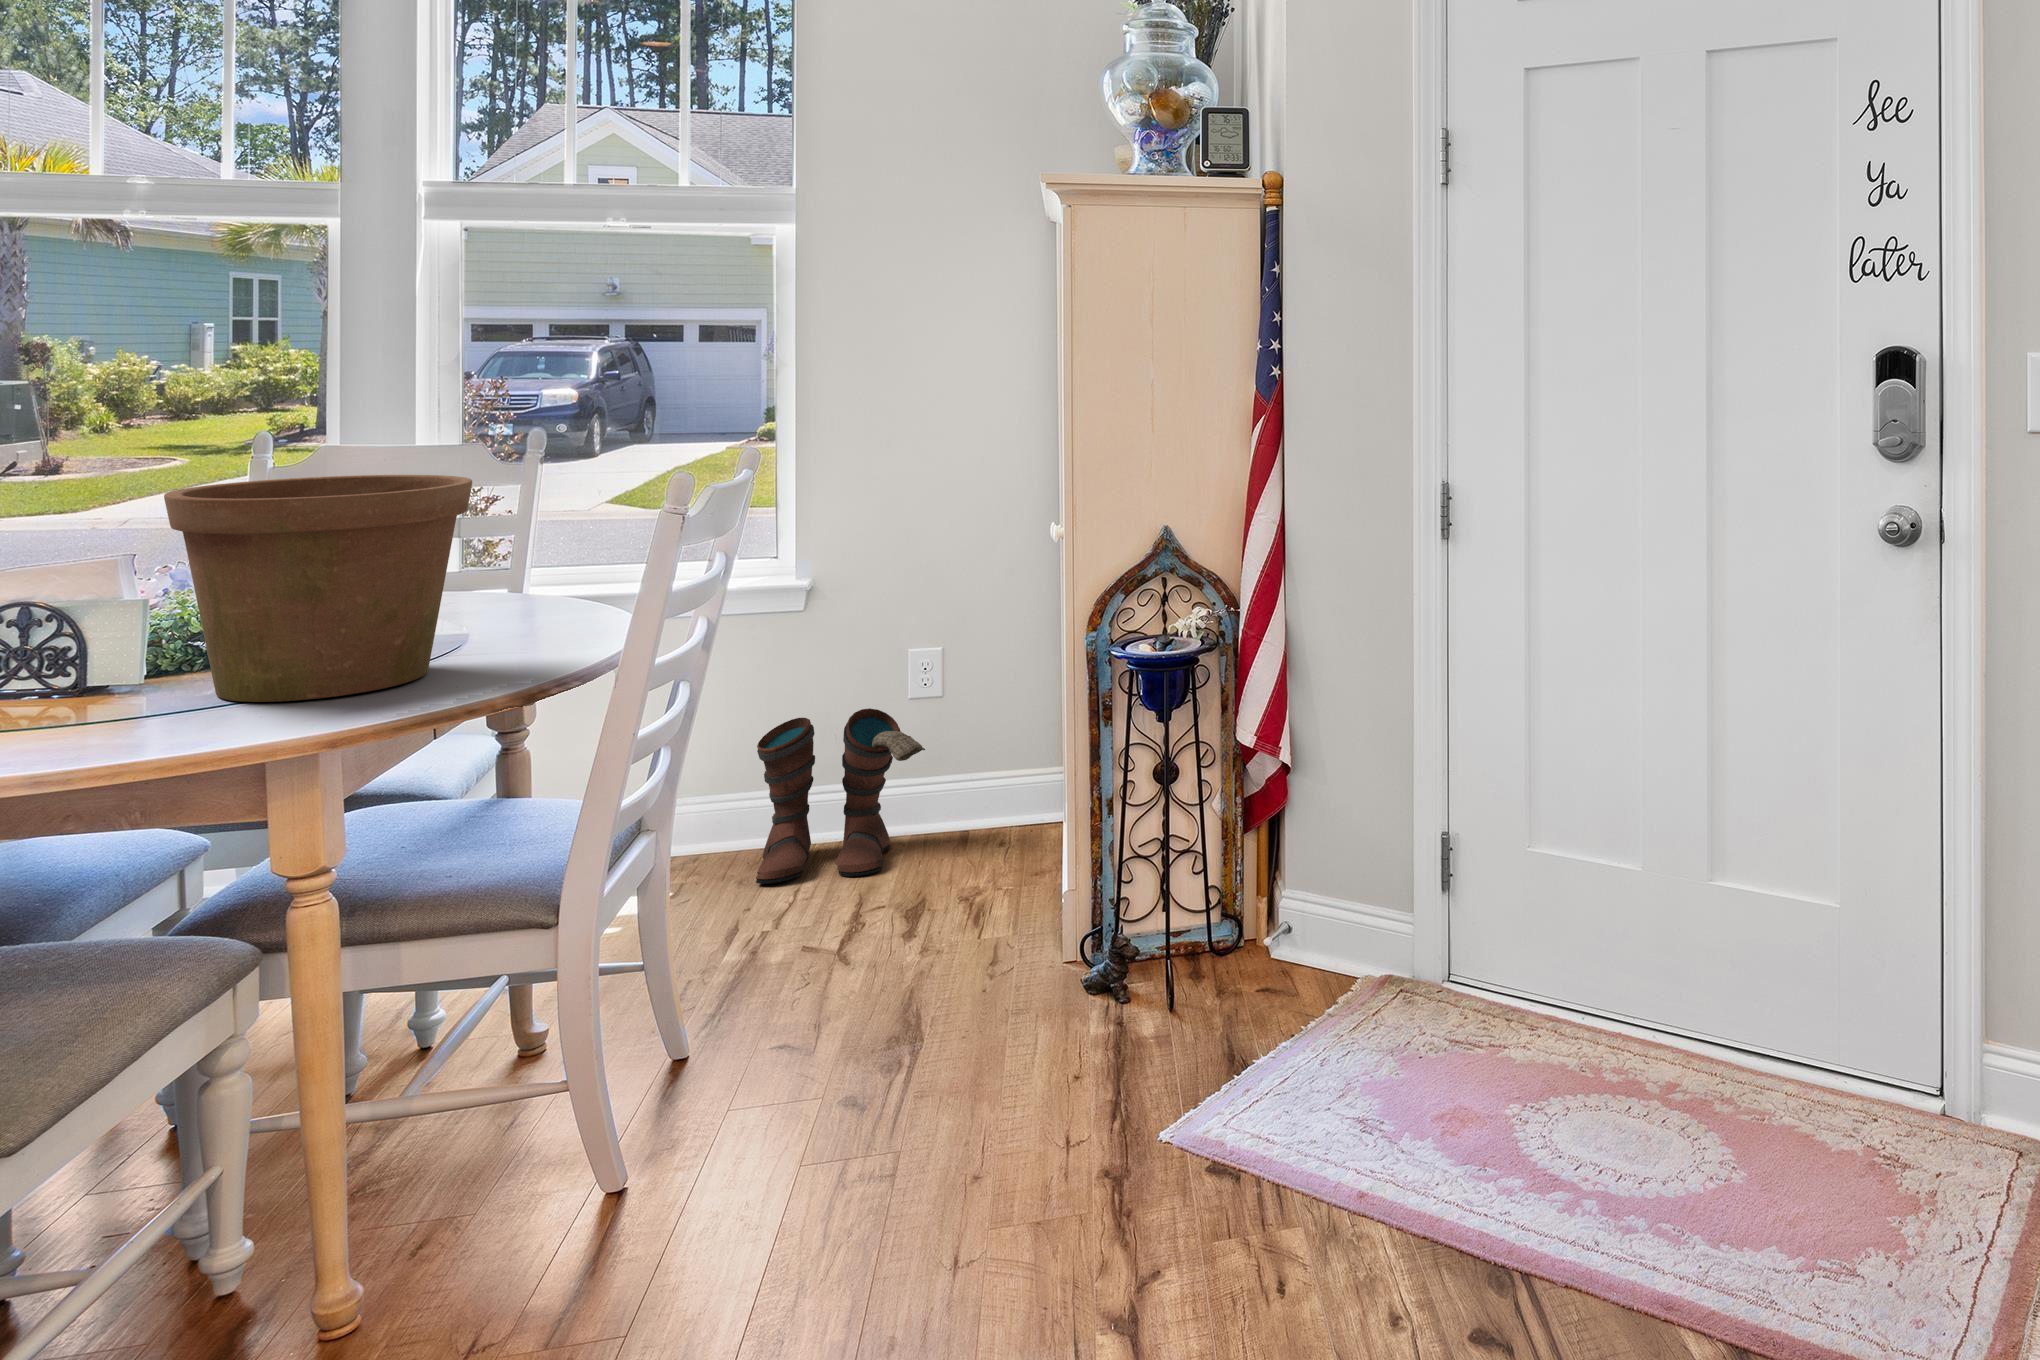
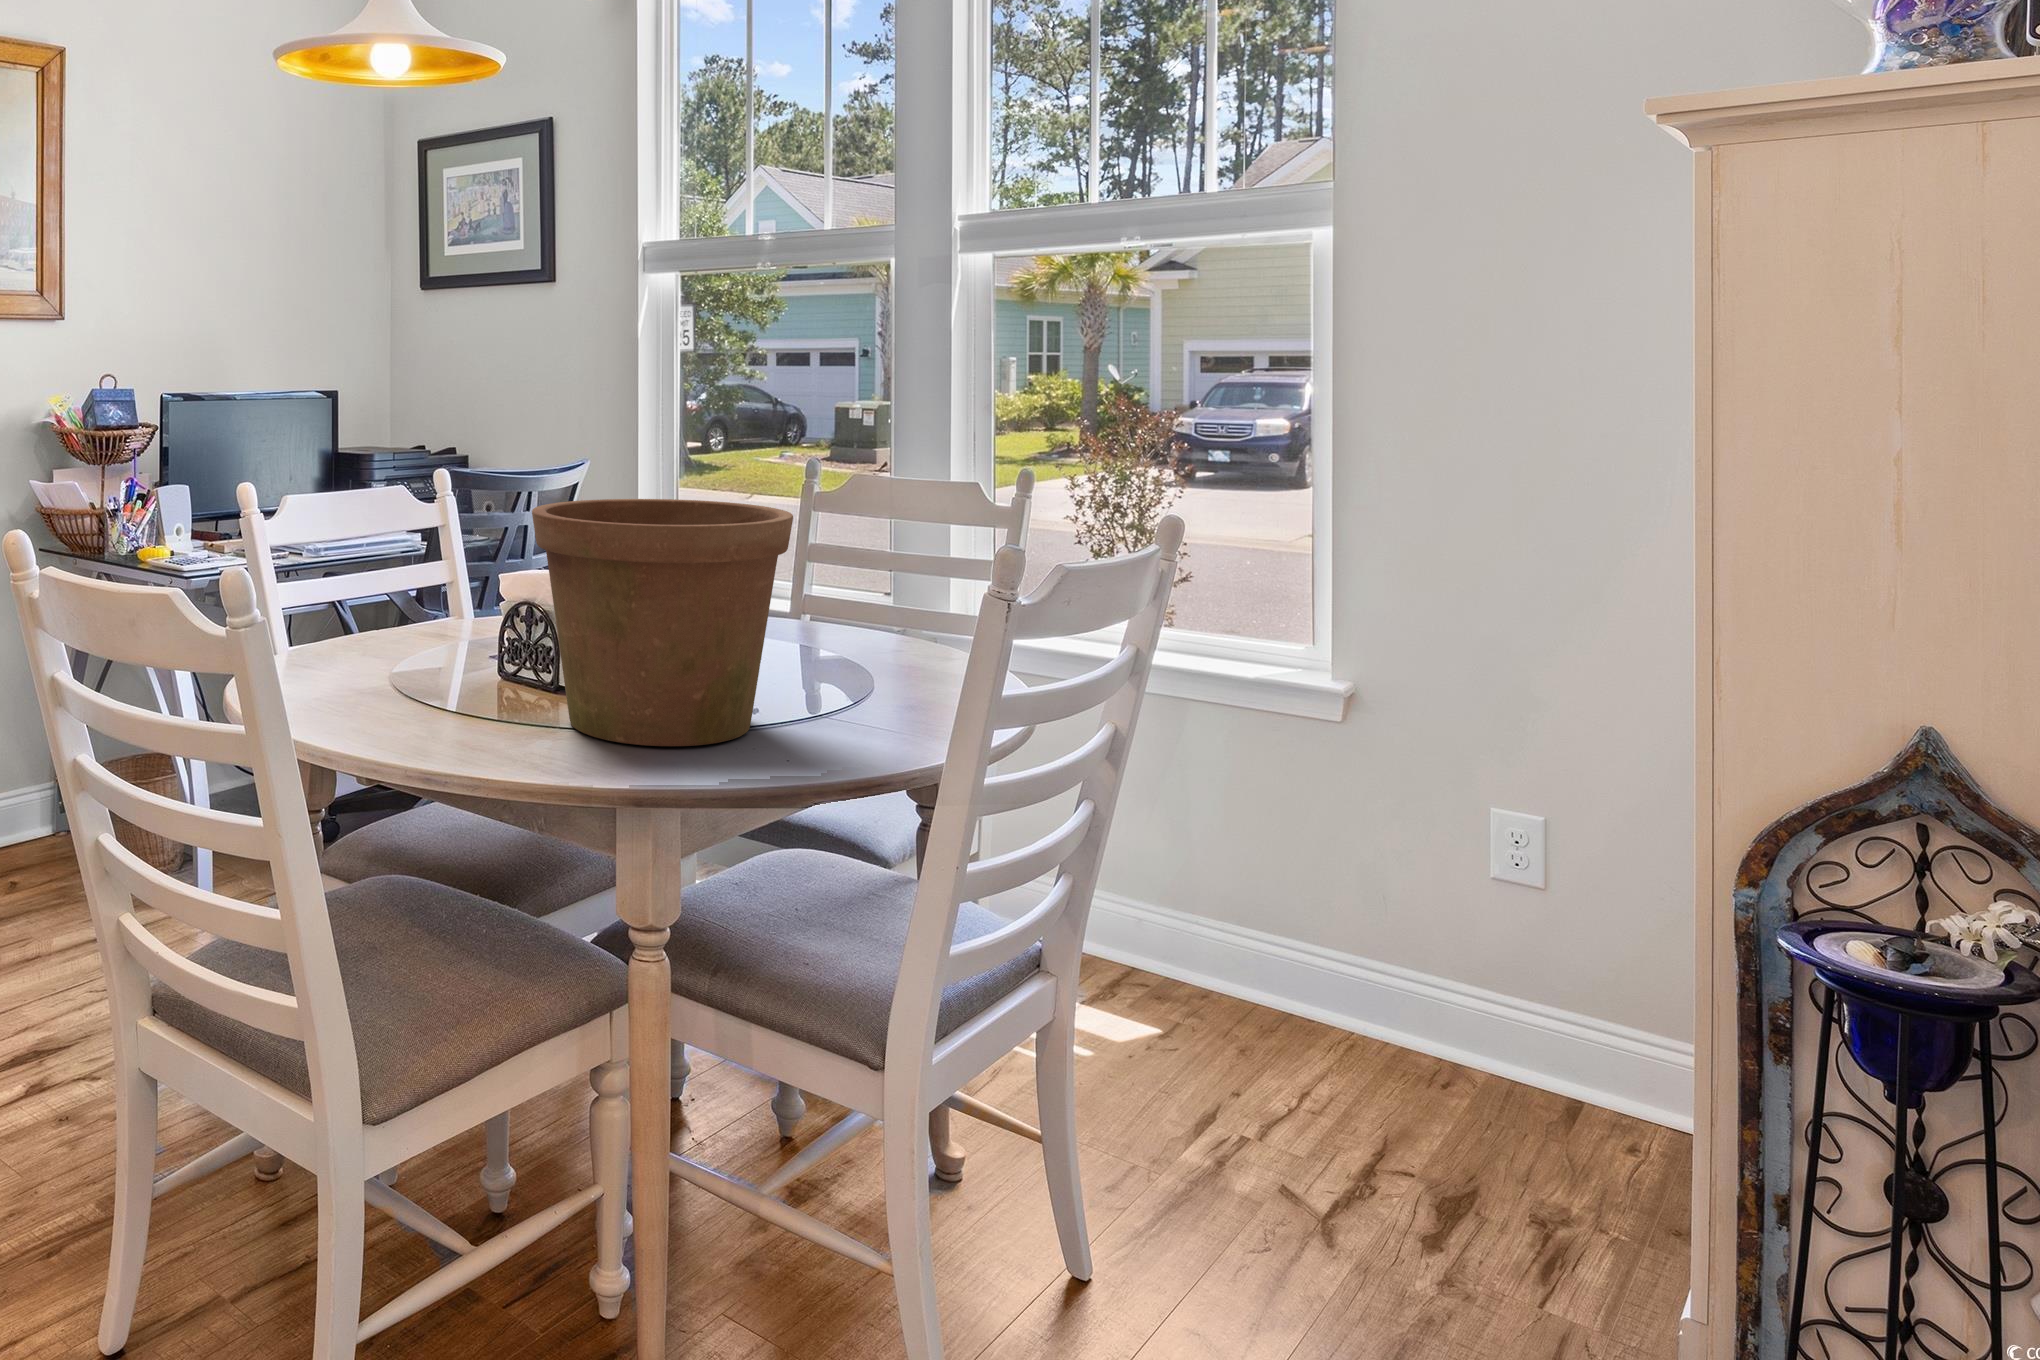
boots: present [756,708,925,884] -> none [1261,859,1502,1112]

